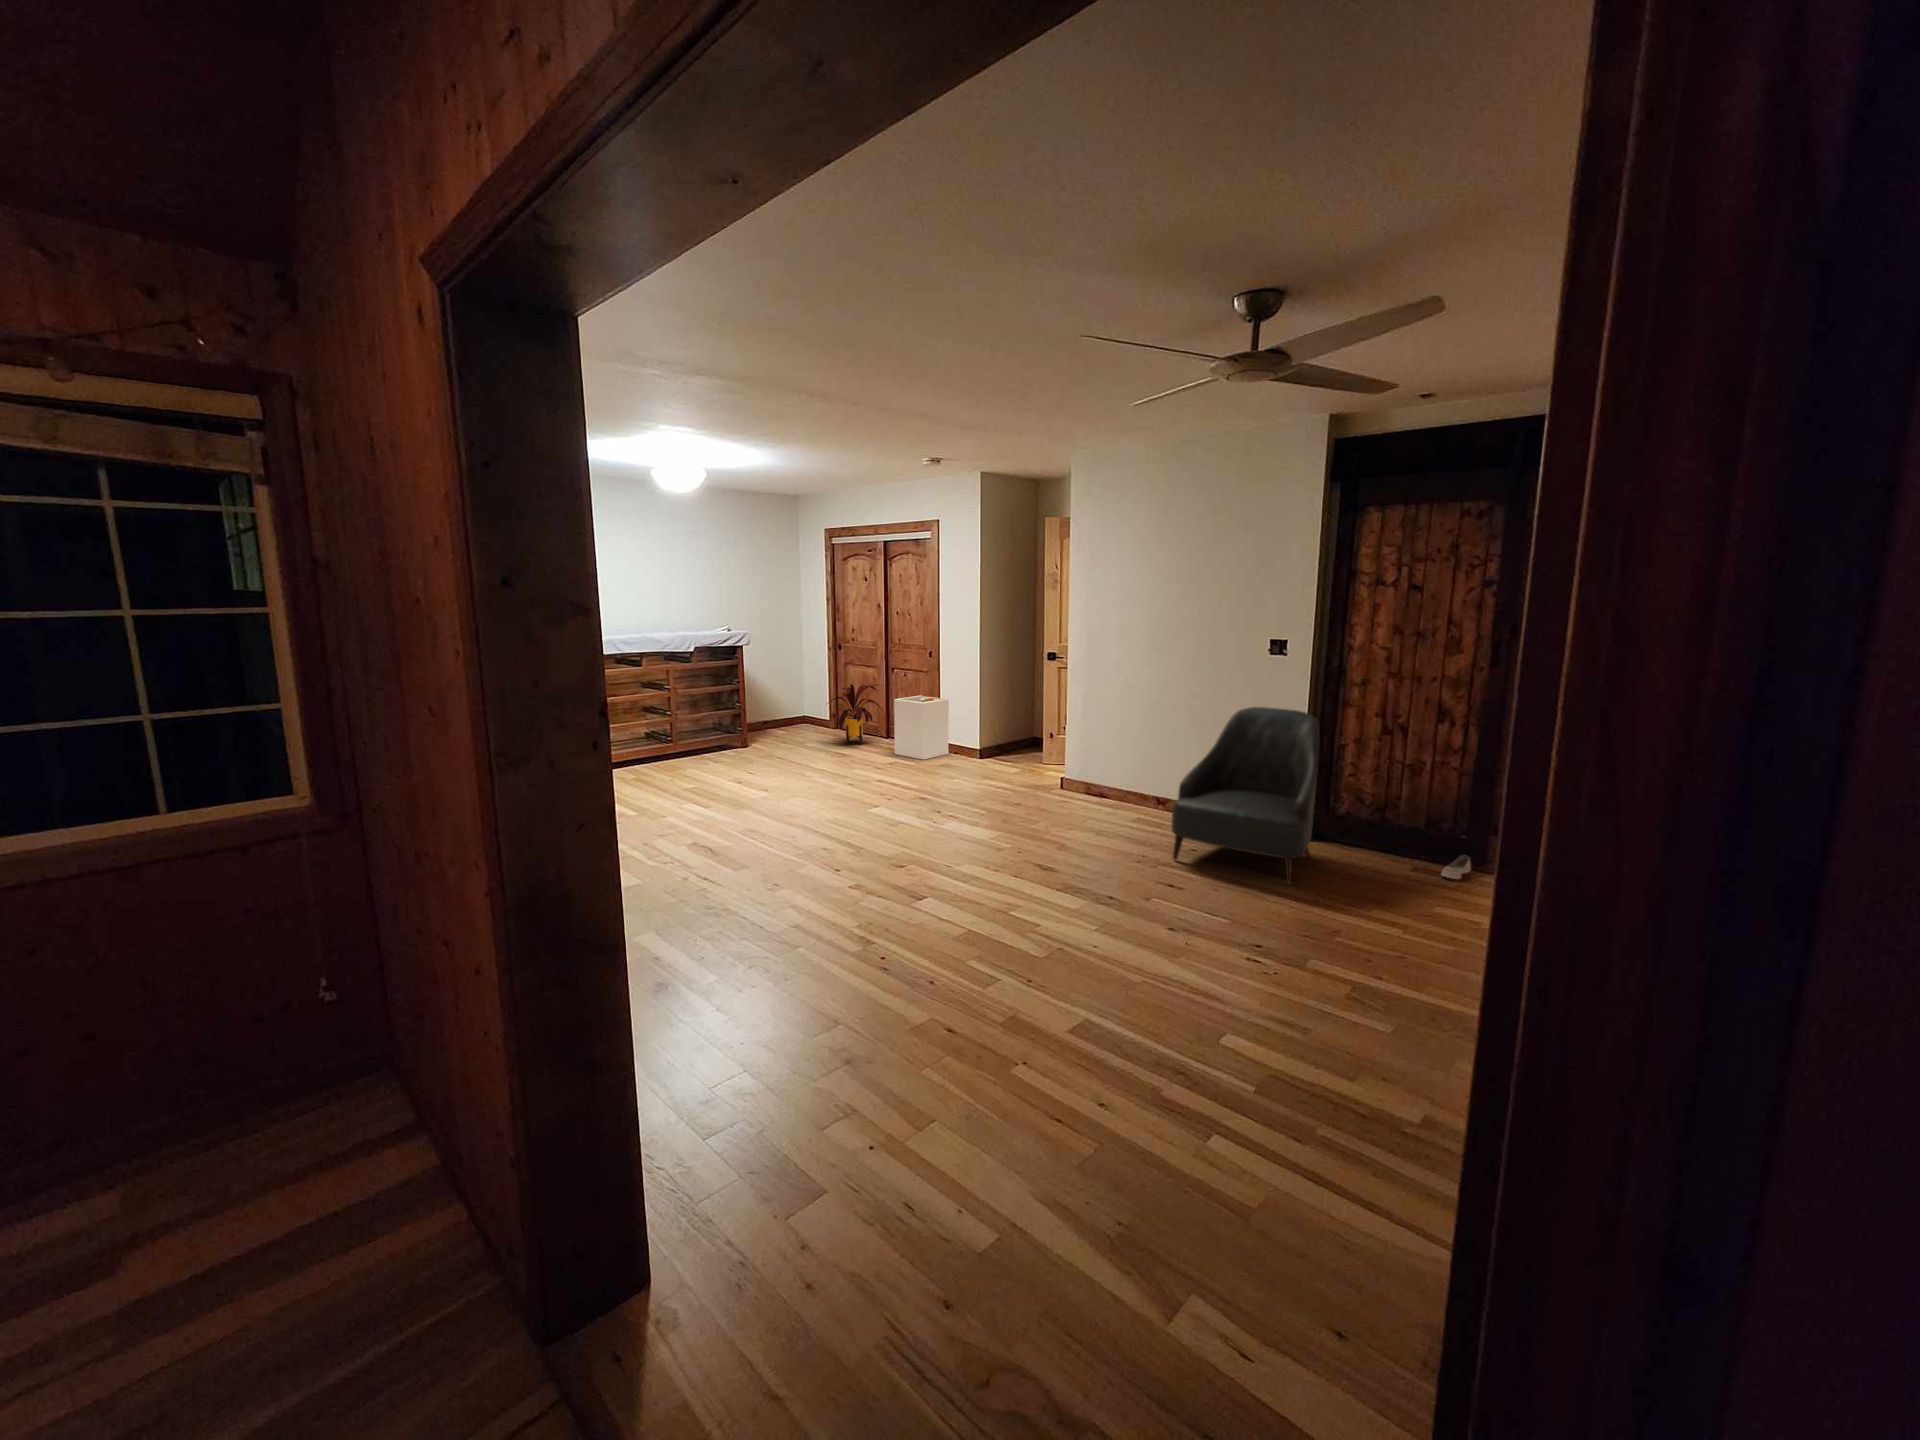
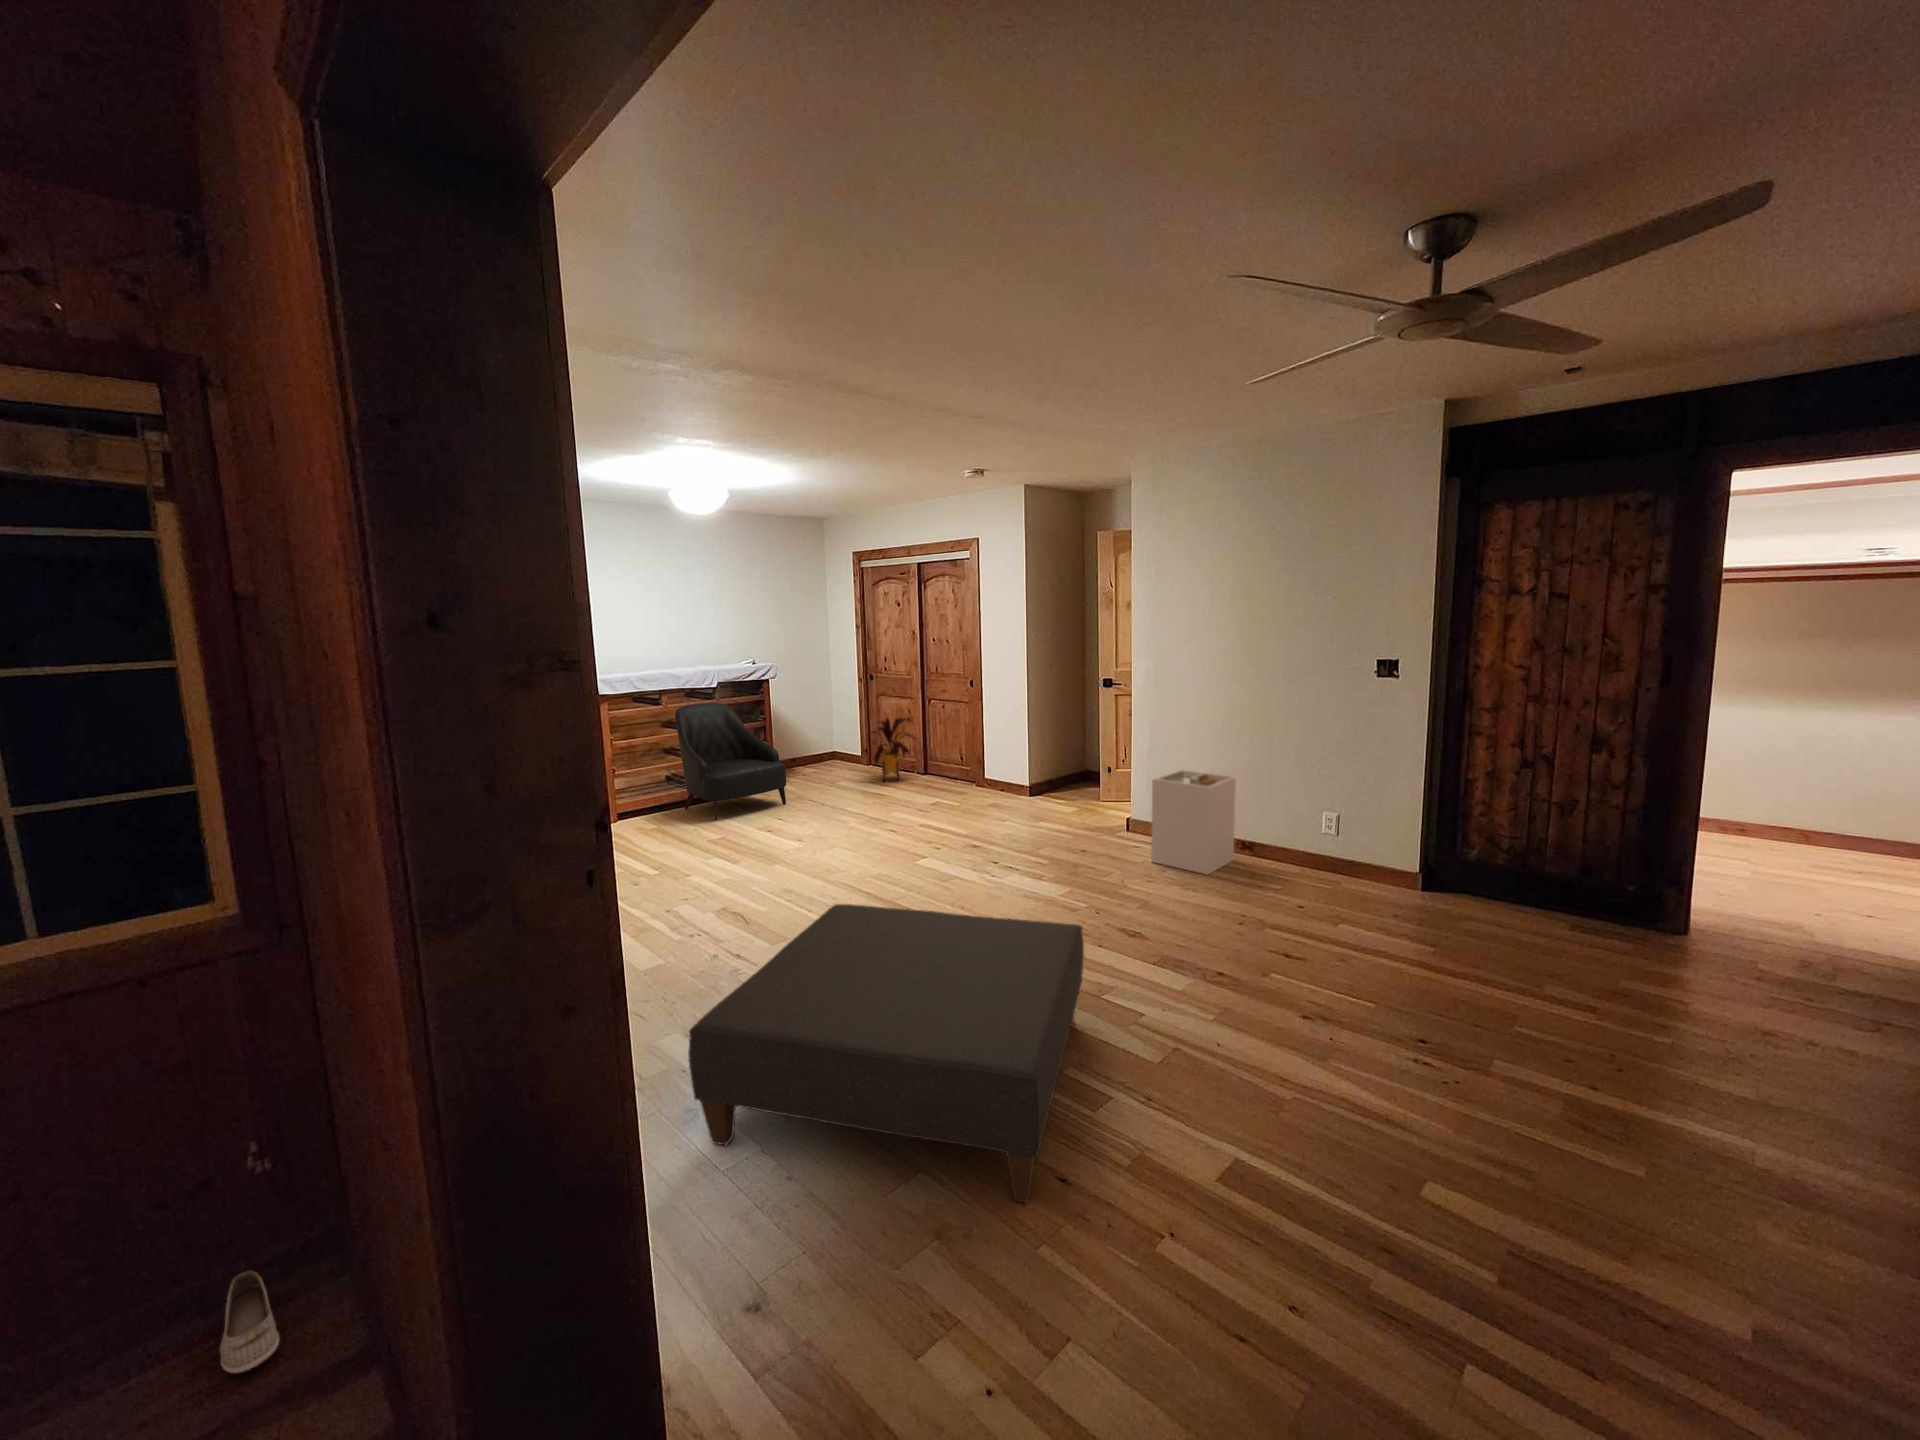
laundry hamper: present [894,696,949,760] -> present [1151,770,1236,875]
armchair: present [1172,707,1319,885] -> present [675,703,786,821]
ottoman: none [659,833,990,1041] -> present [688,904,1084,1203]
shoe: present [1441,855,1471,879] -> present [220,1271,279,1373]

